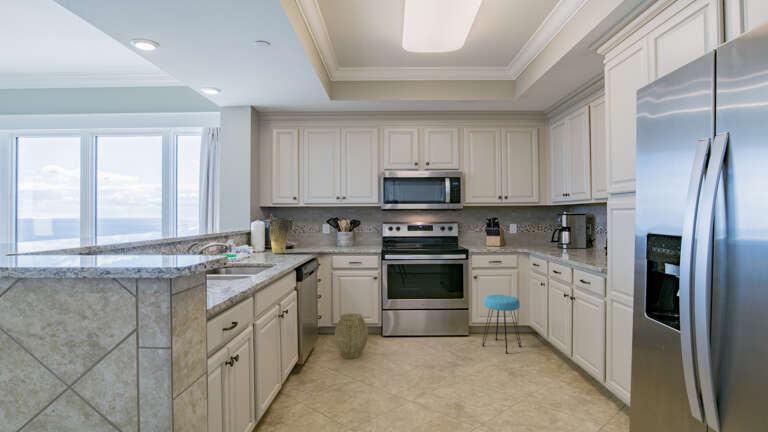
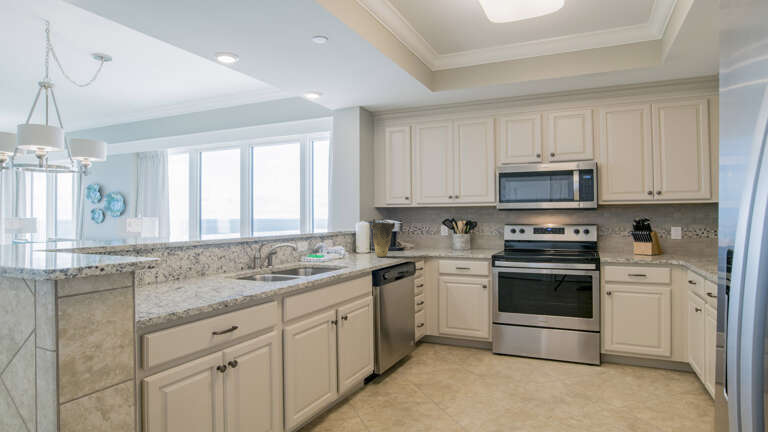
stool: present [482,295,521,353] -> none [608,317,663,390]
woven basket: present [335,313,368,359] -> none [431,322,466,369]

